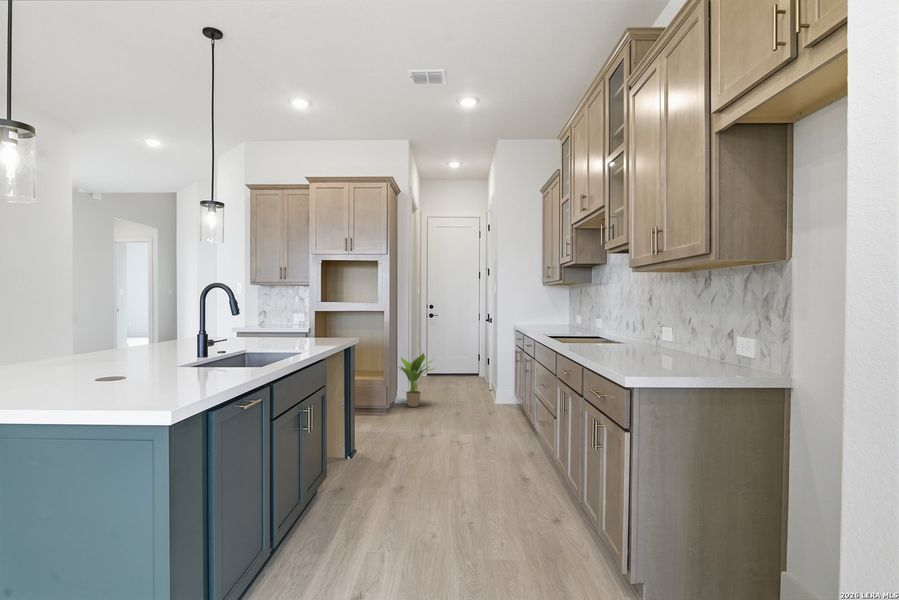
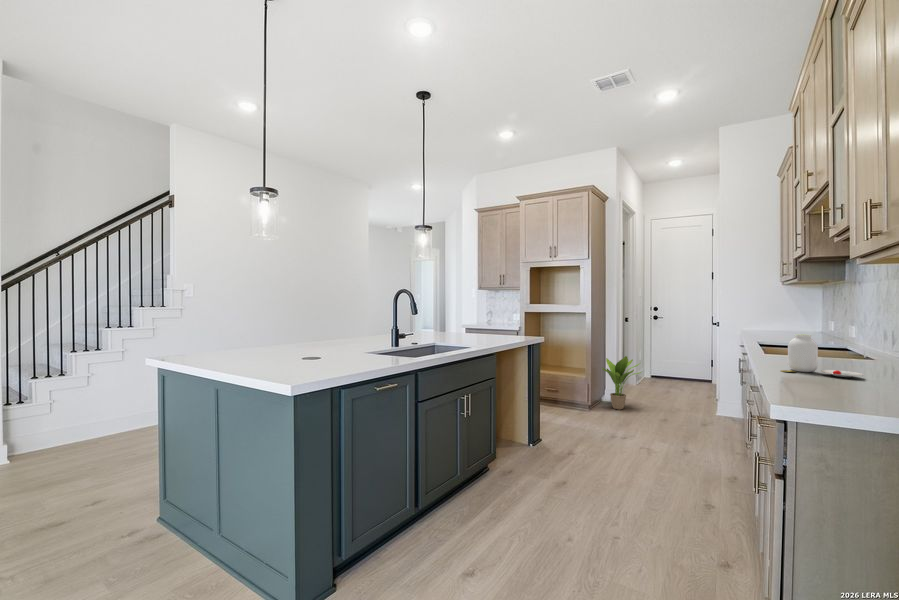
jar: none [596,324,646,354] -> present [781,334,864,377]

